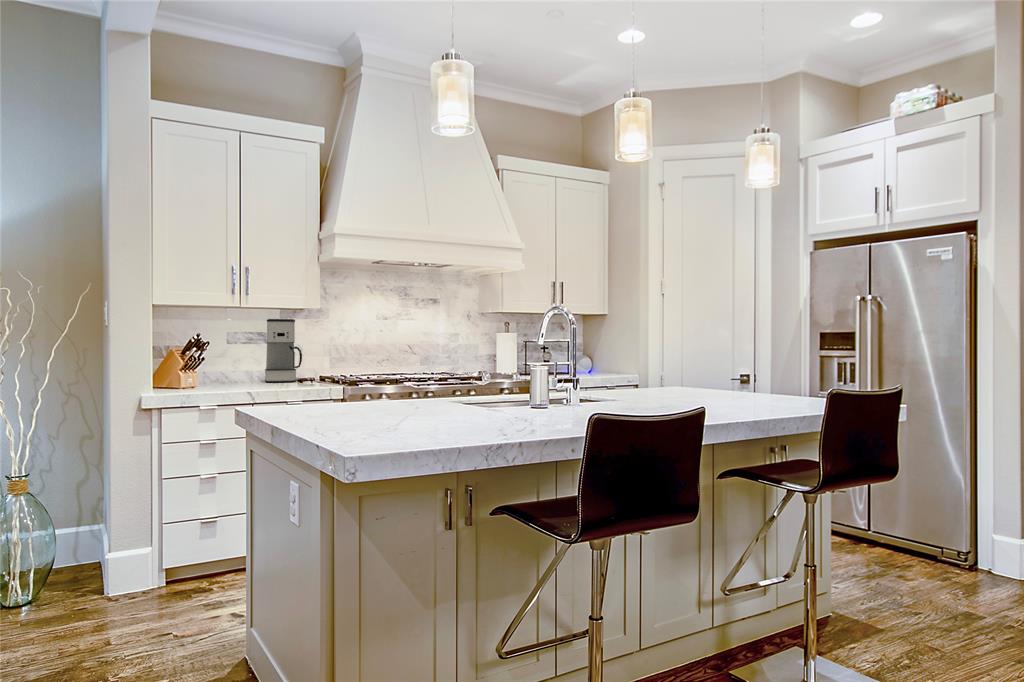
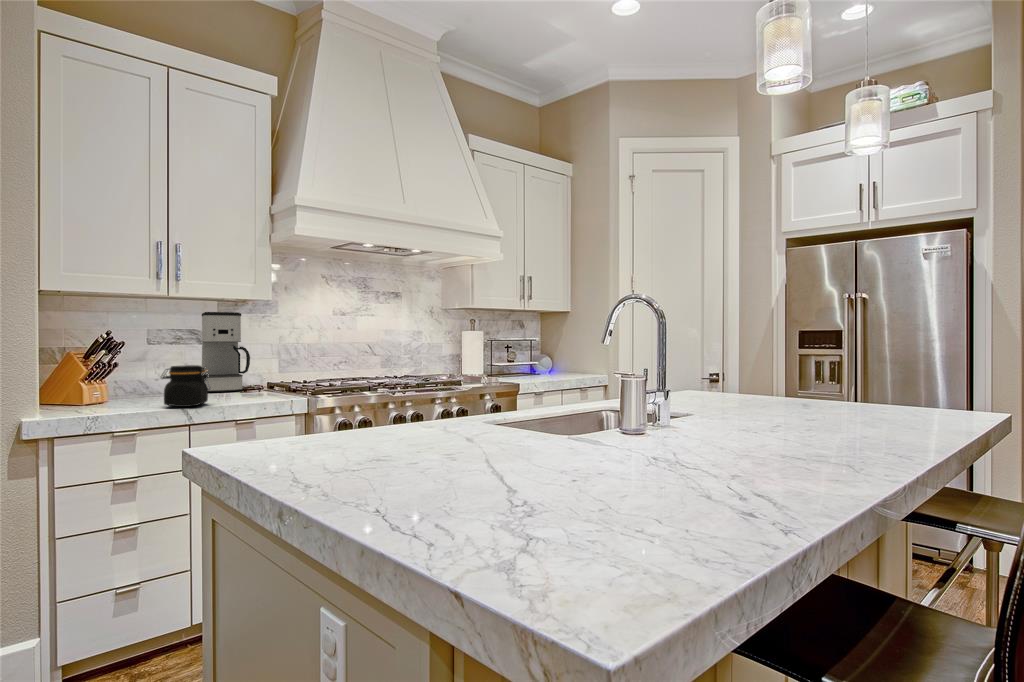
jar: none [232,360,267,391] -> present [161,365,210,407]

